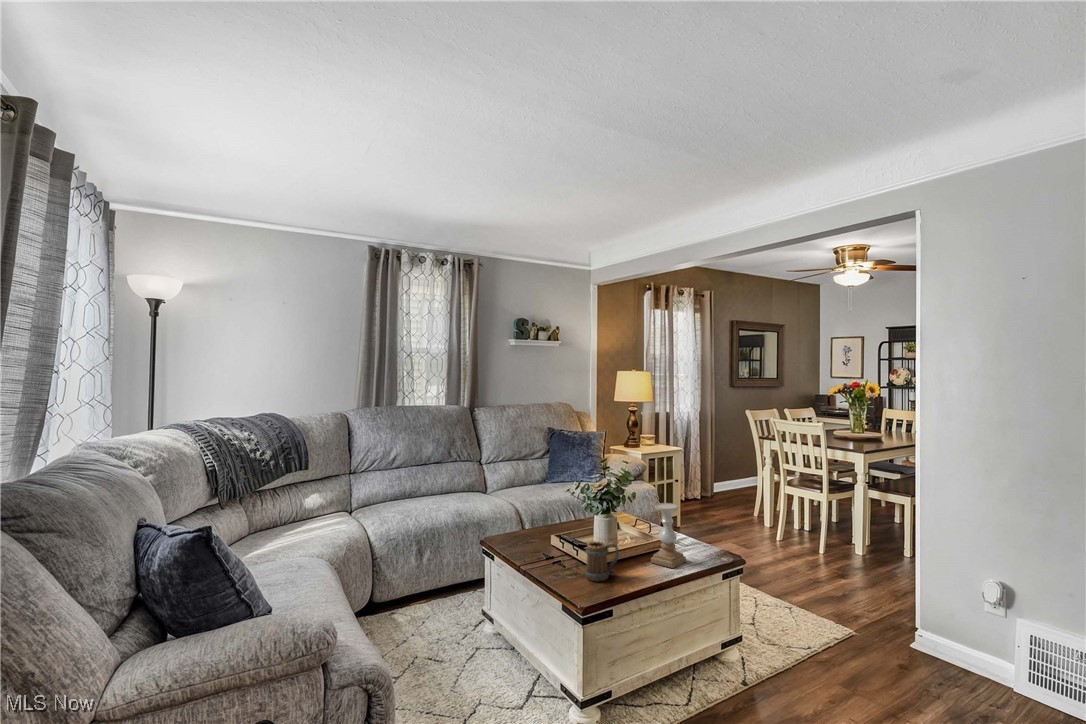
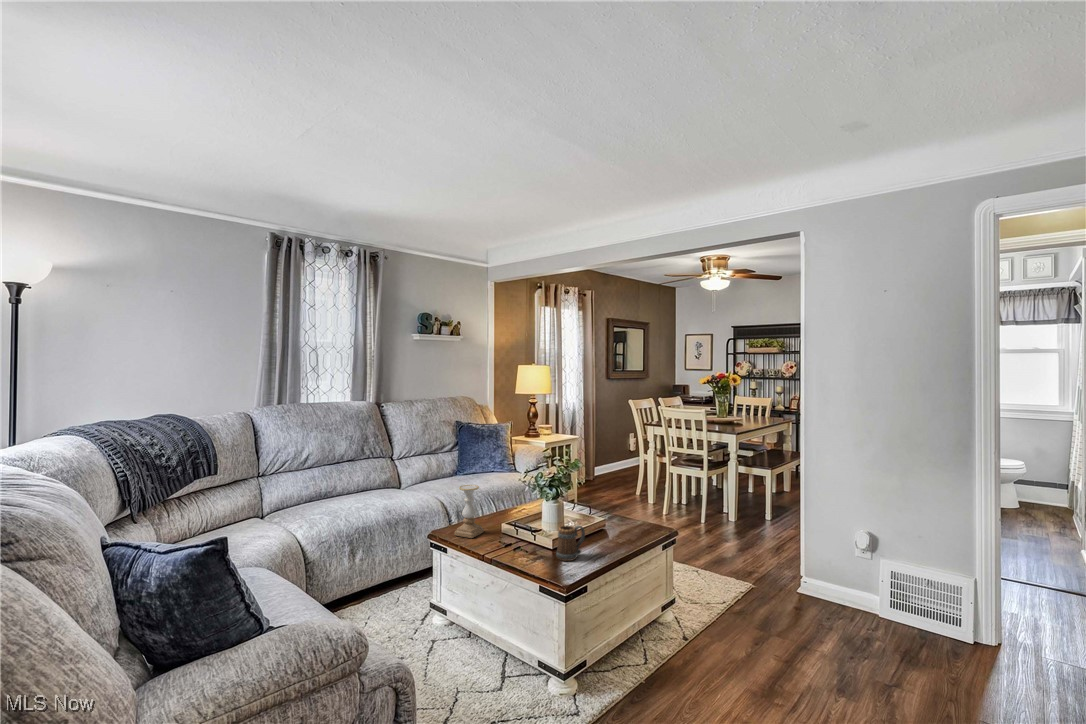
candle holder: present [651,503,686,568] -> present [455,485,484,538]

